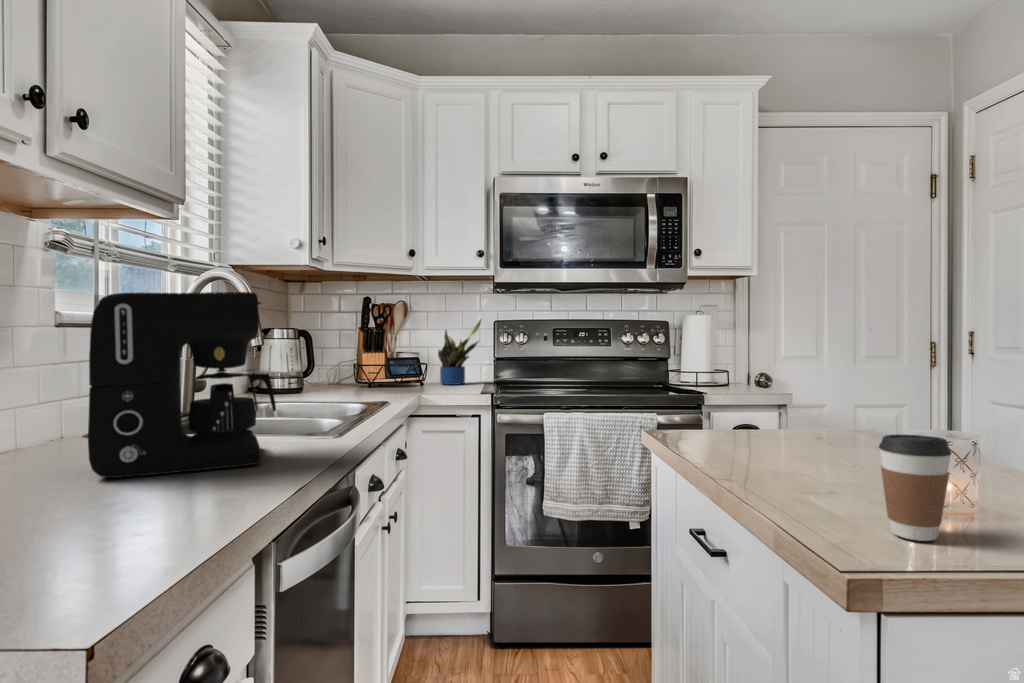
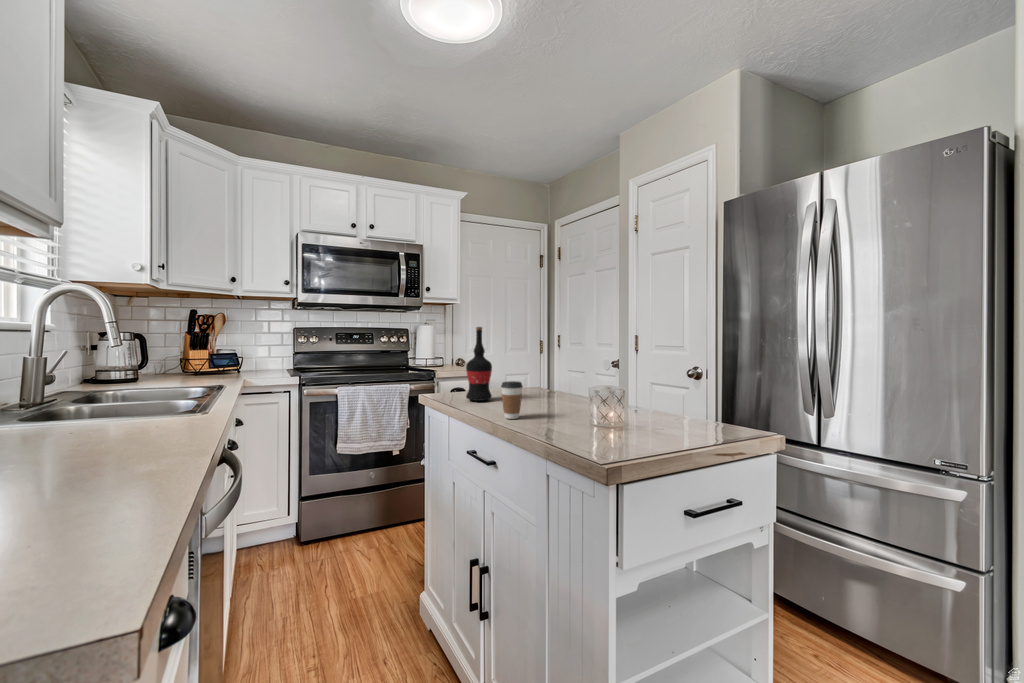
coffee maker: present [88,292,276,478] -> none [42,319,182,438]
wine bottle: none [774,300,840,470] -> present [466,327,492,401]
potted plant: present [438,319,482,385] -> none [252,326,287,372]

